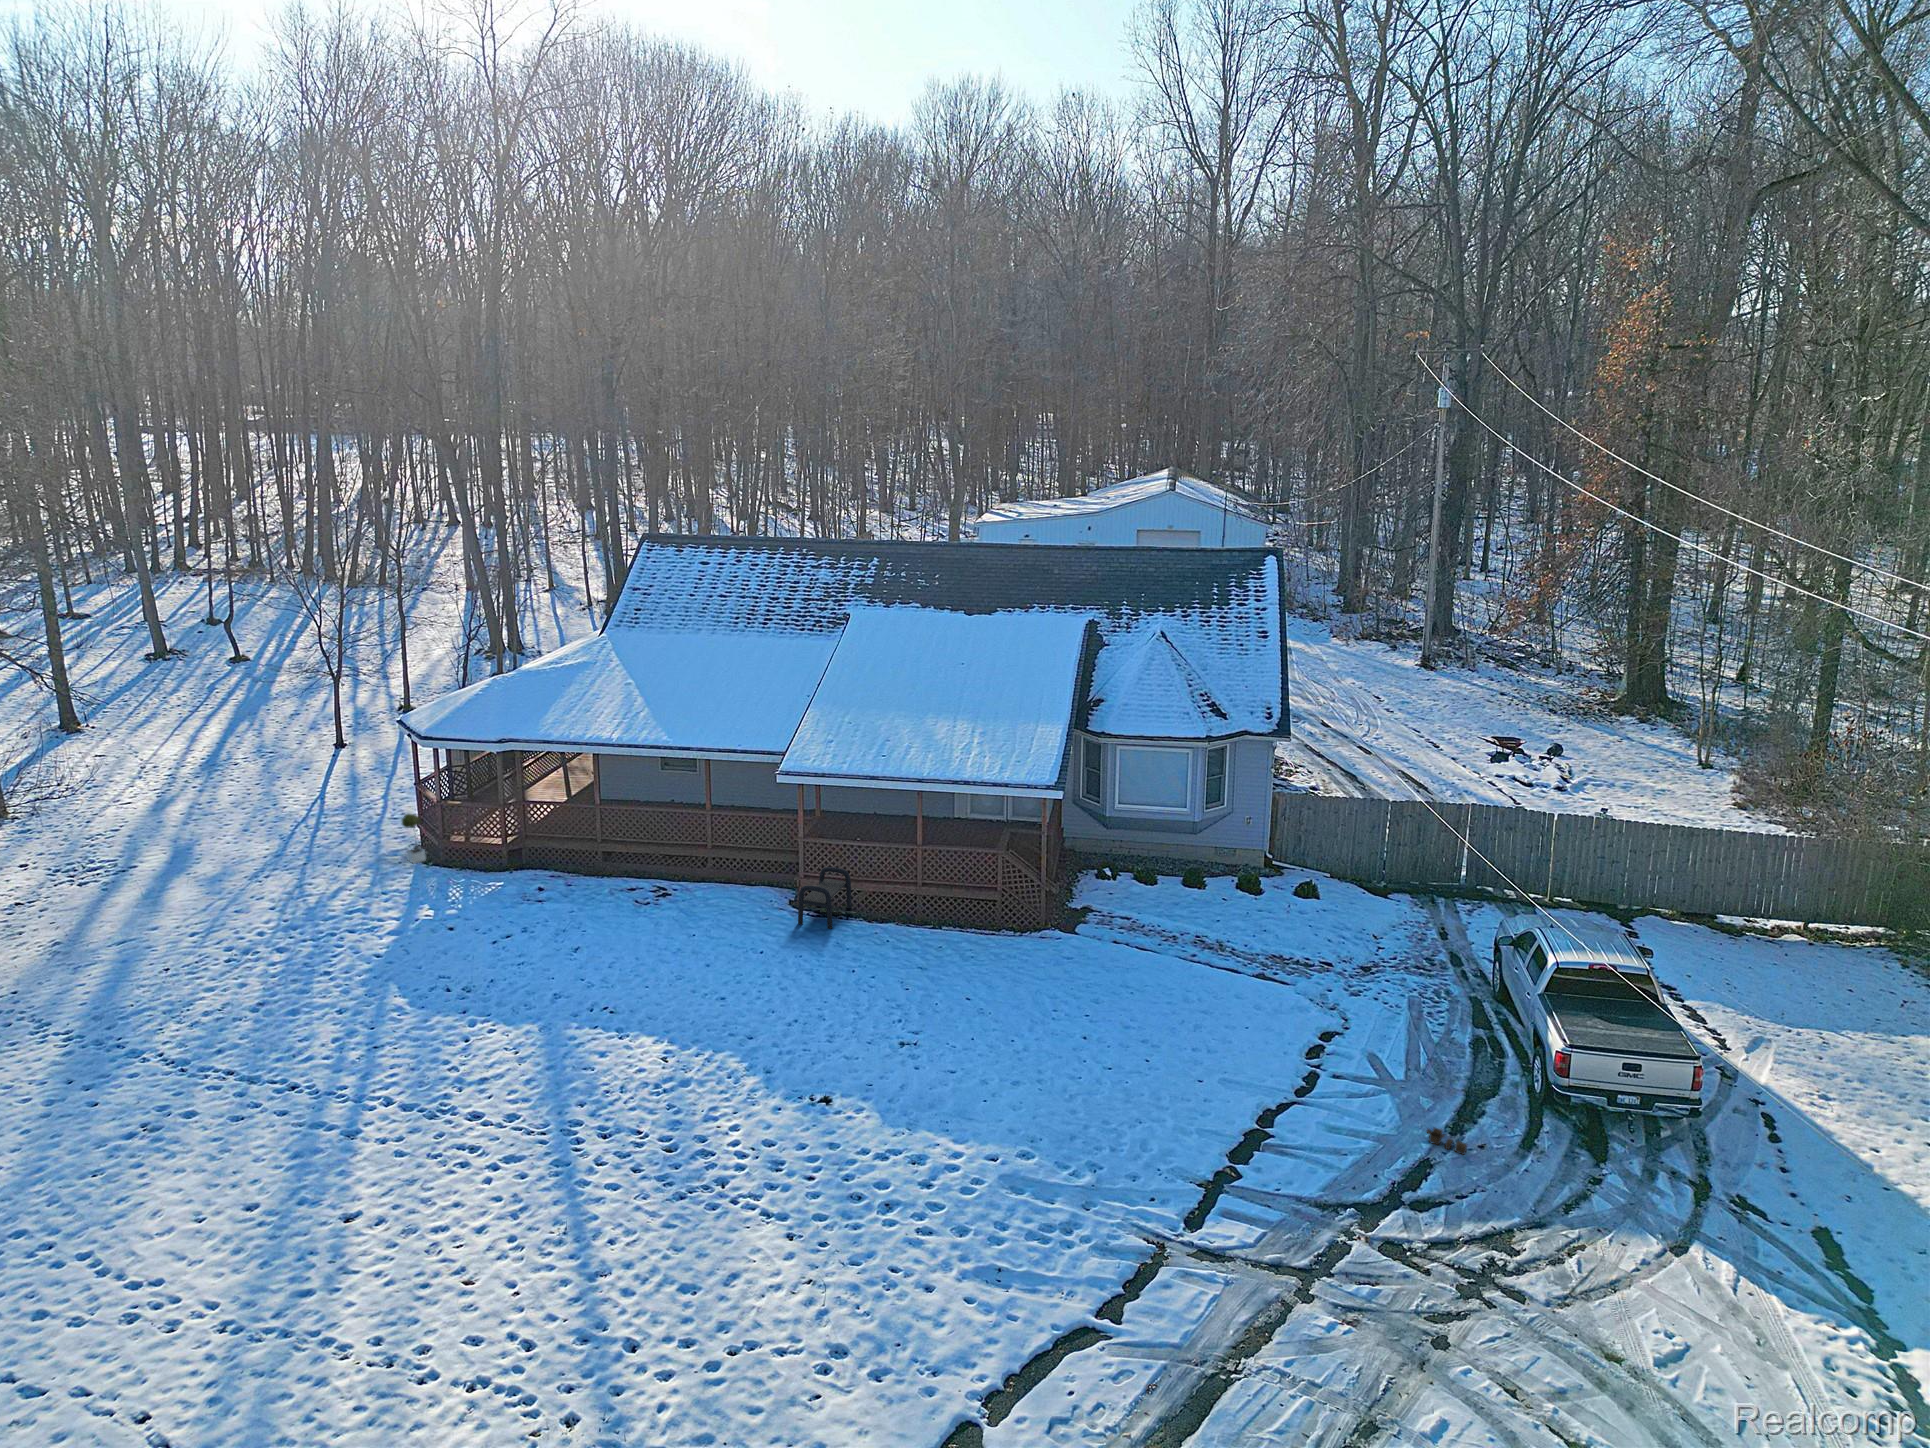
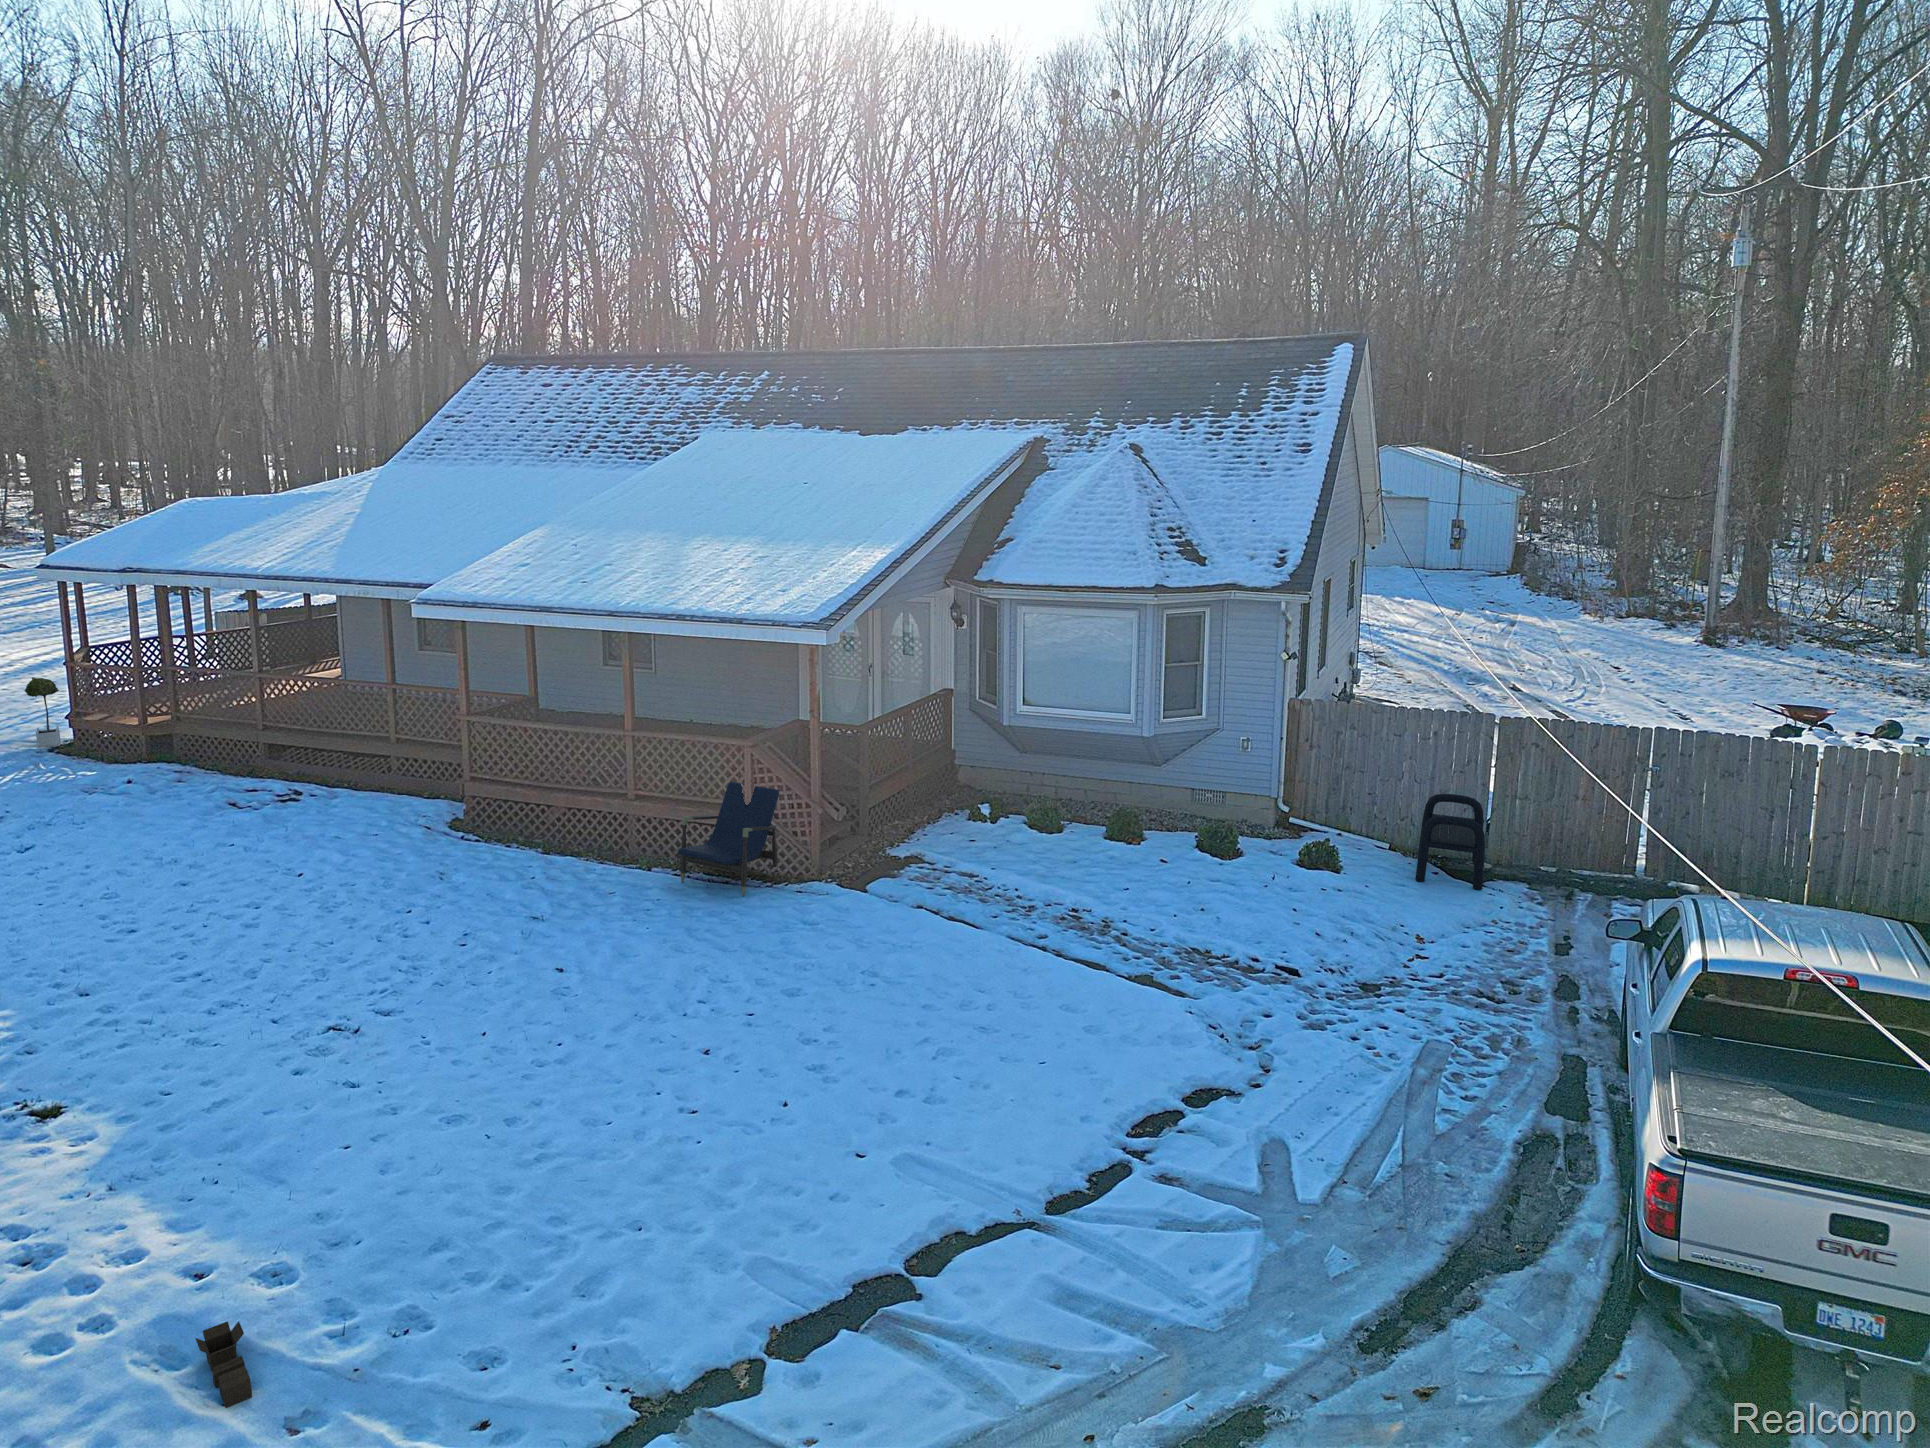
bench: present [798,867,852,929] -> present [1415,794,1485,890]
lounge chair: none [965,872,1016,943] -> present [678,782,779,896]
cardboard box: present [1427,1128,1467,1155] -> present [196,1321,252,1408]

